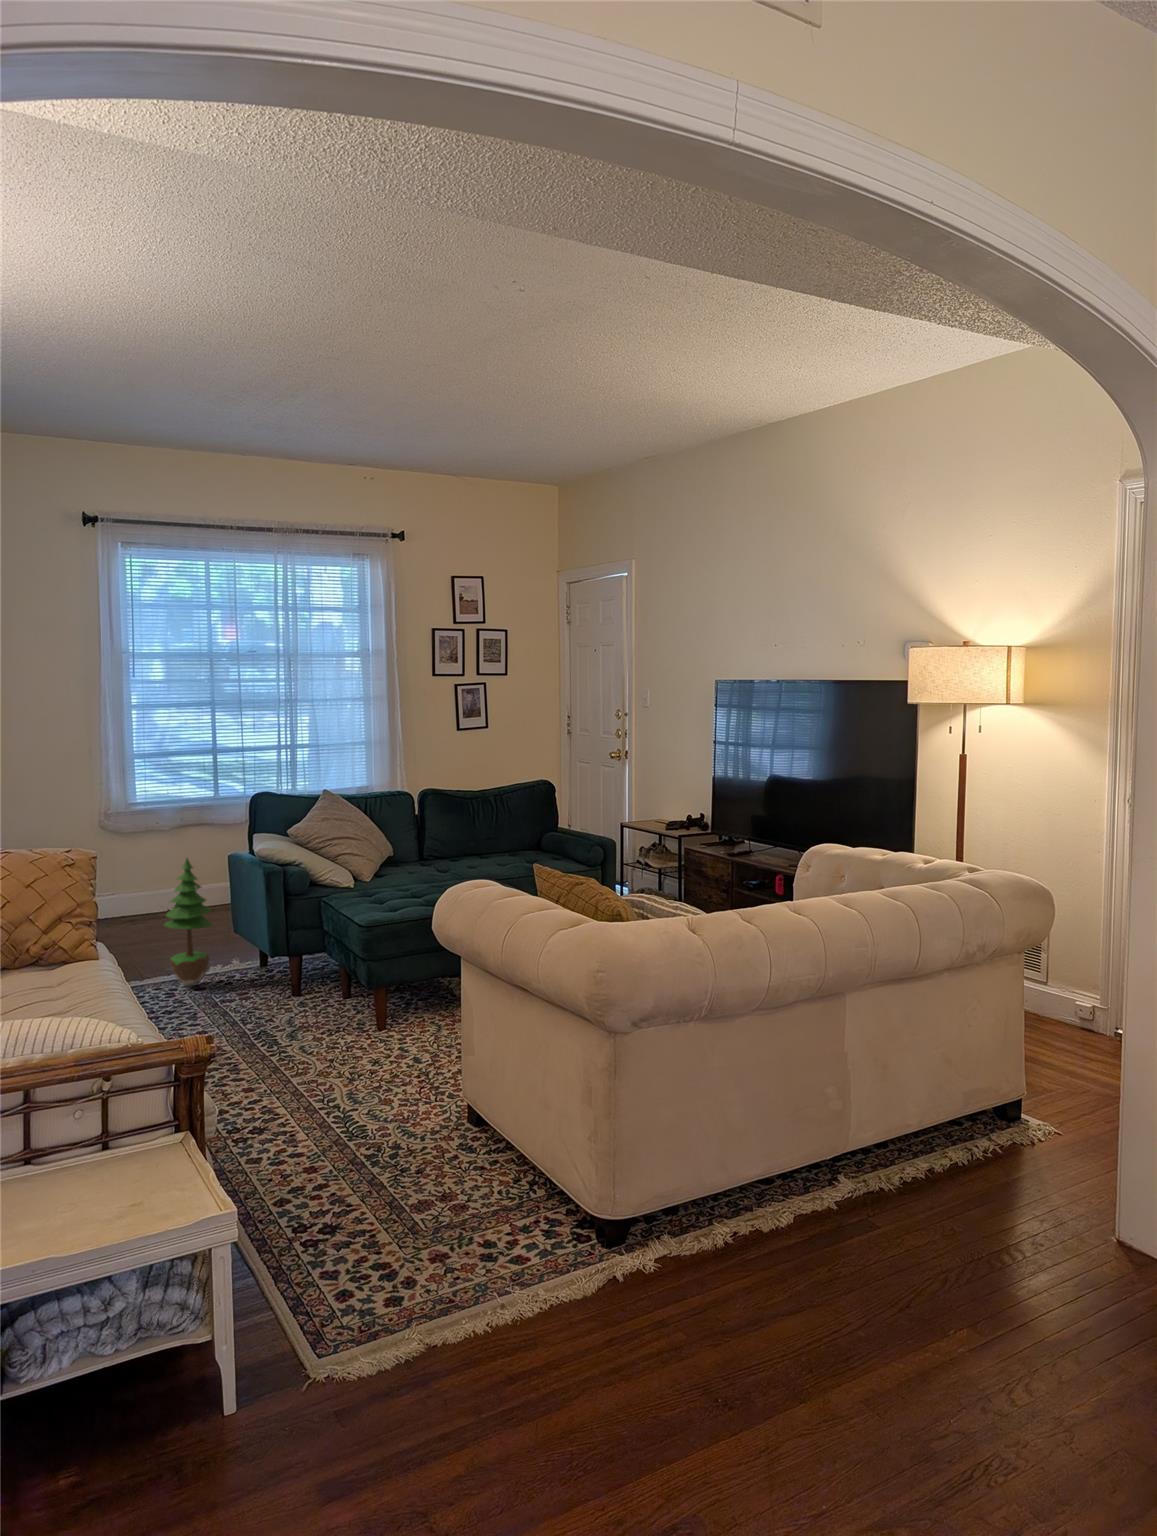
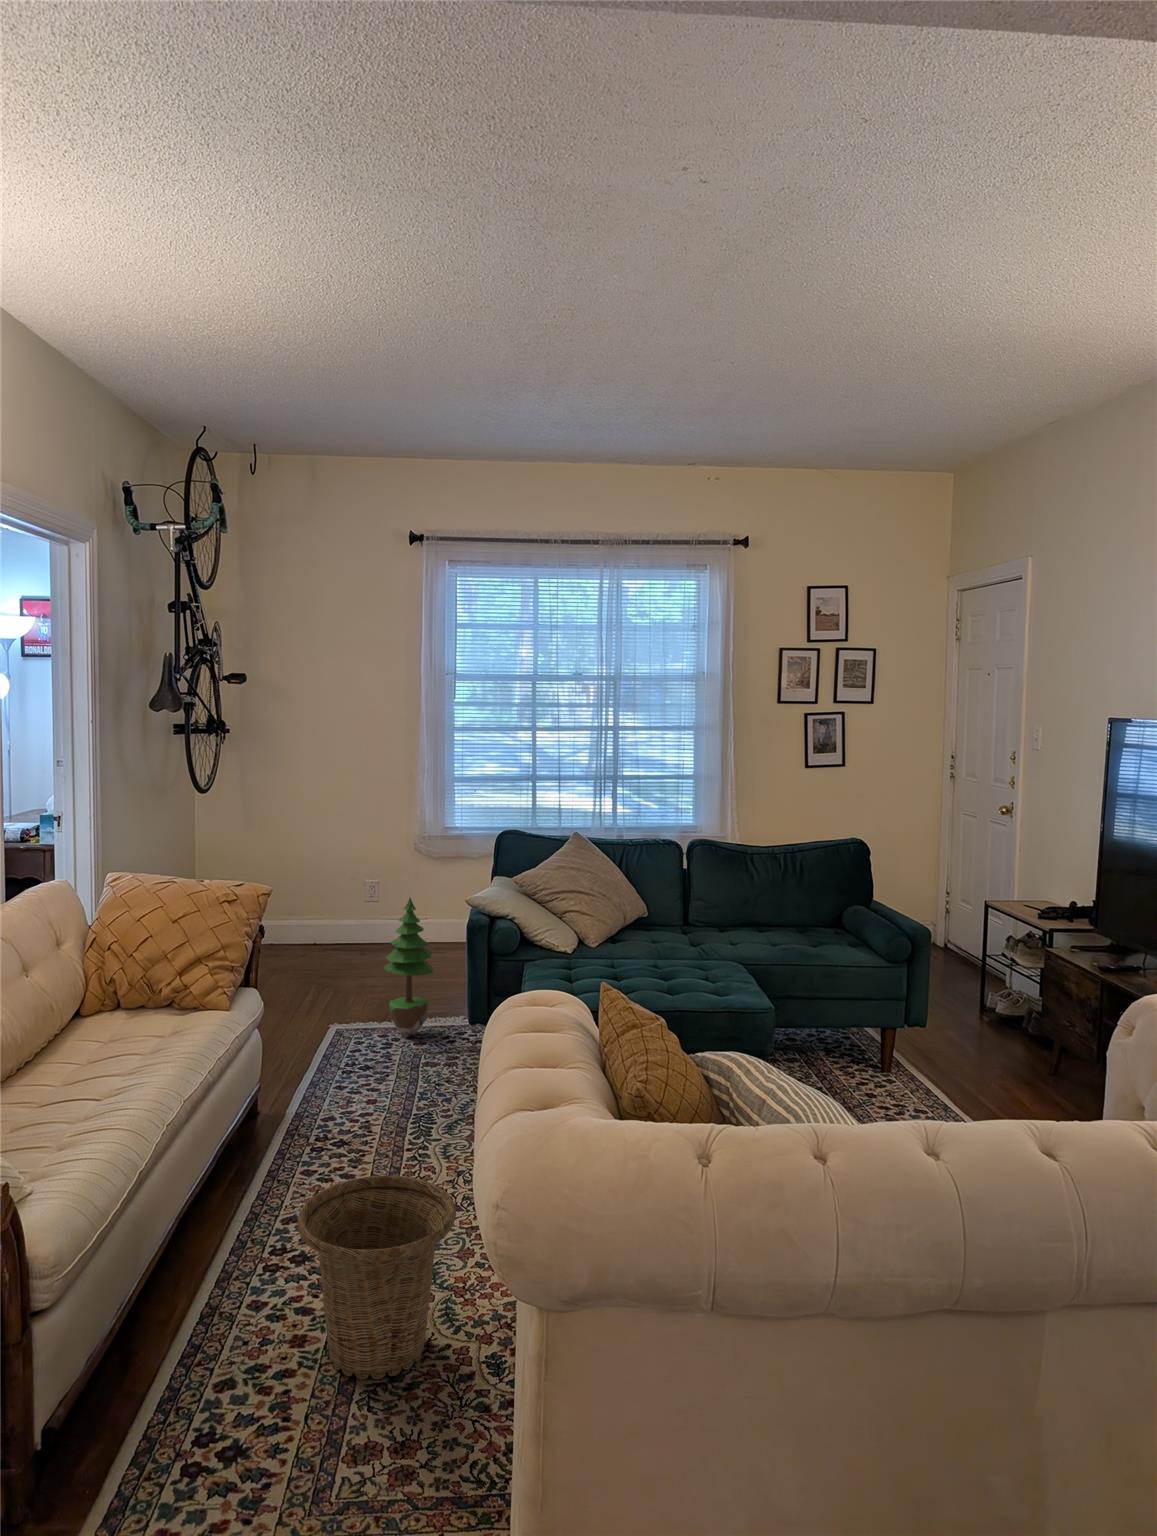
basket: none [325,1038,452,1190] -> present [297,1176,456,1379]

